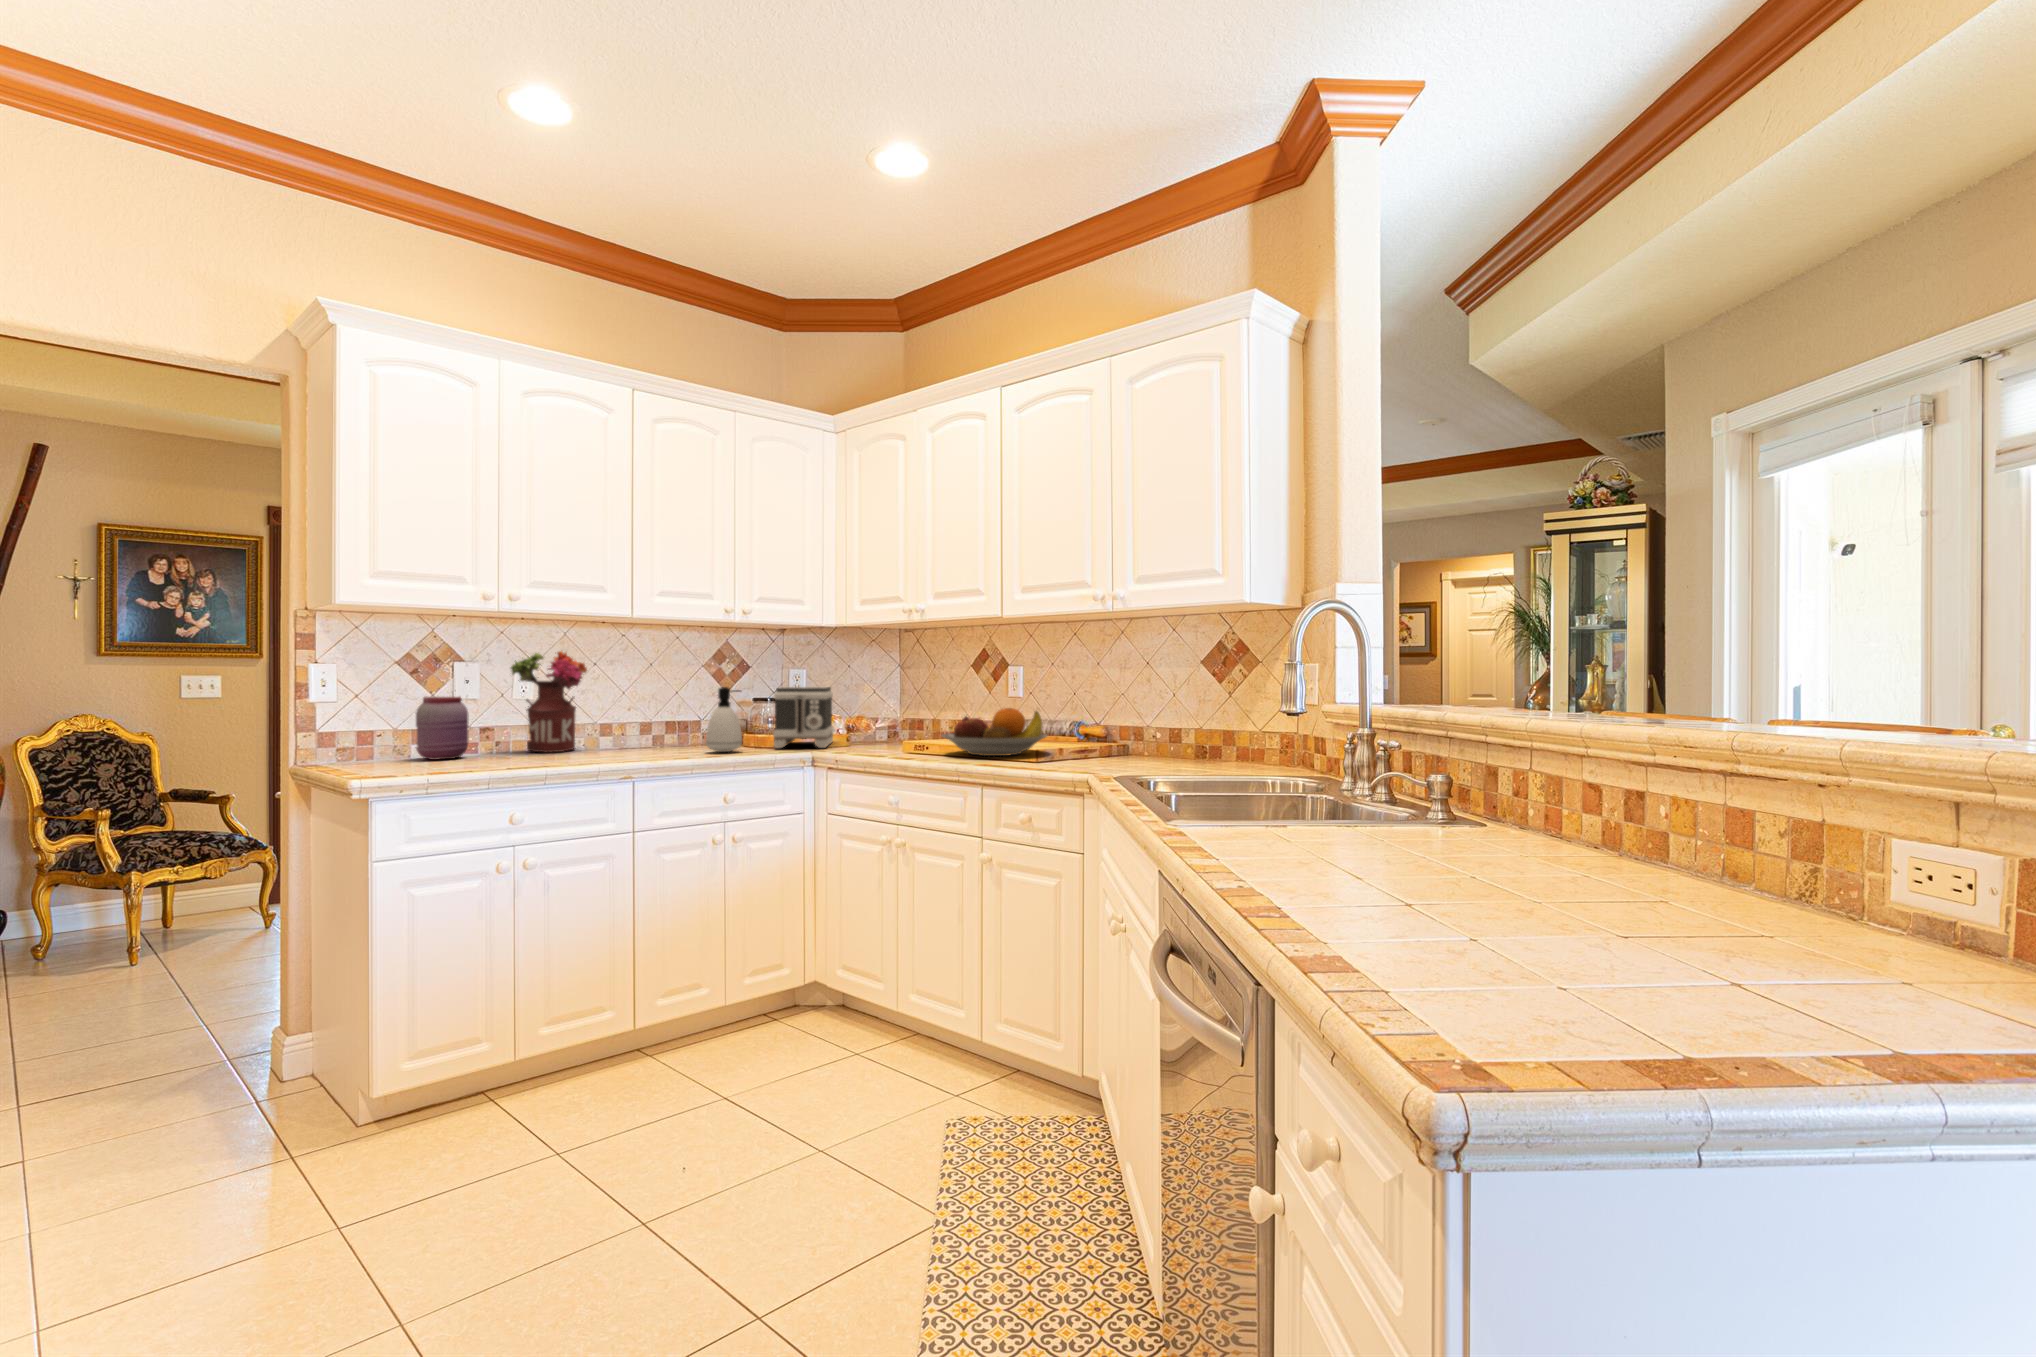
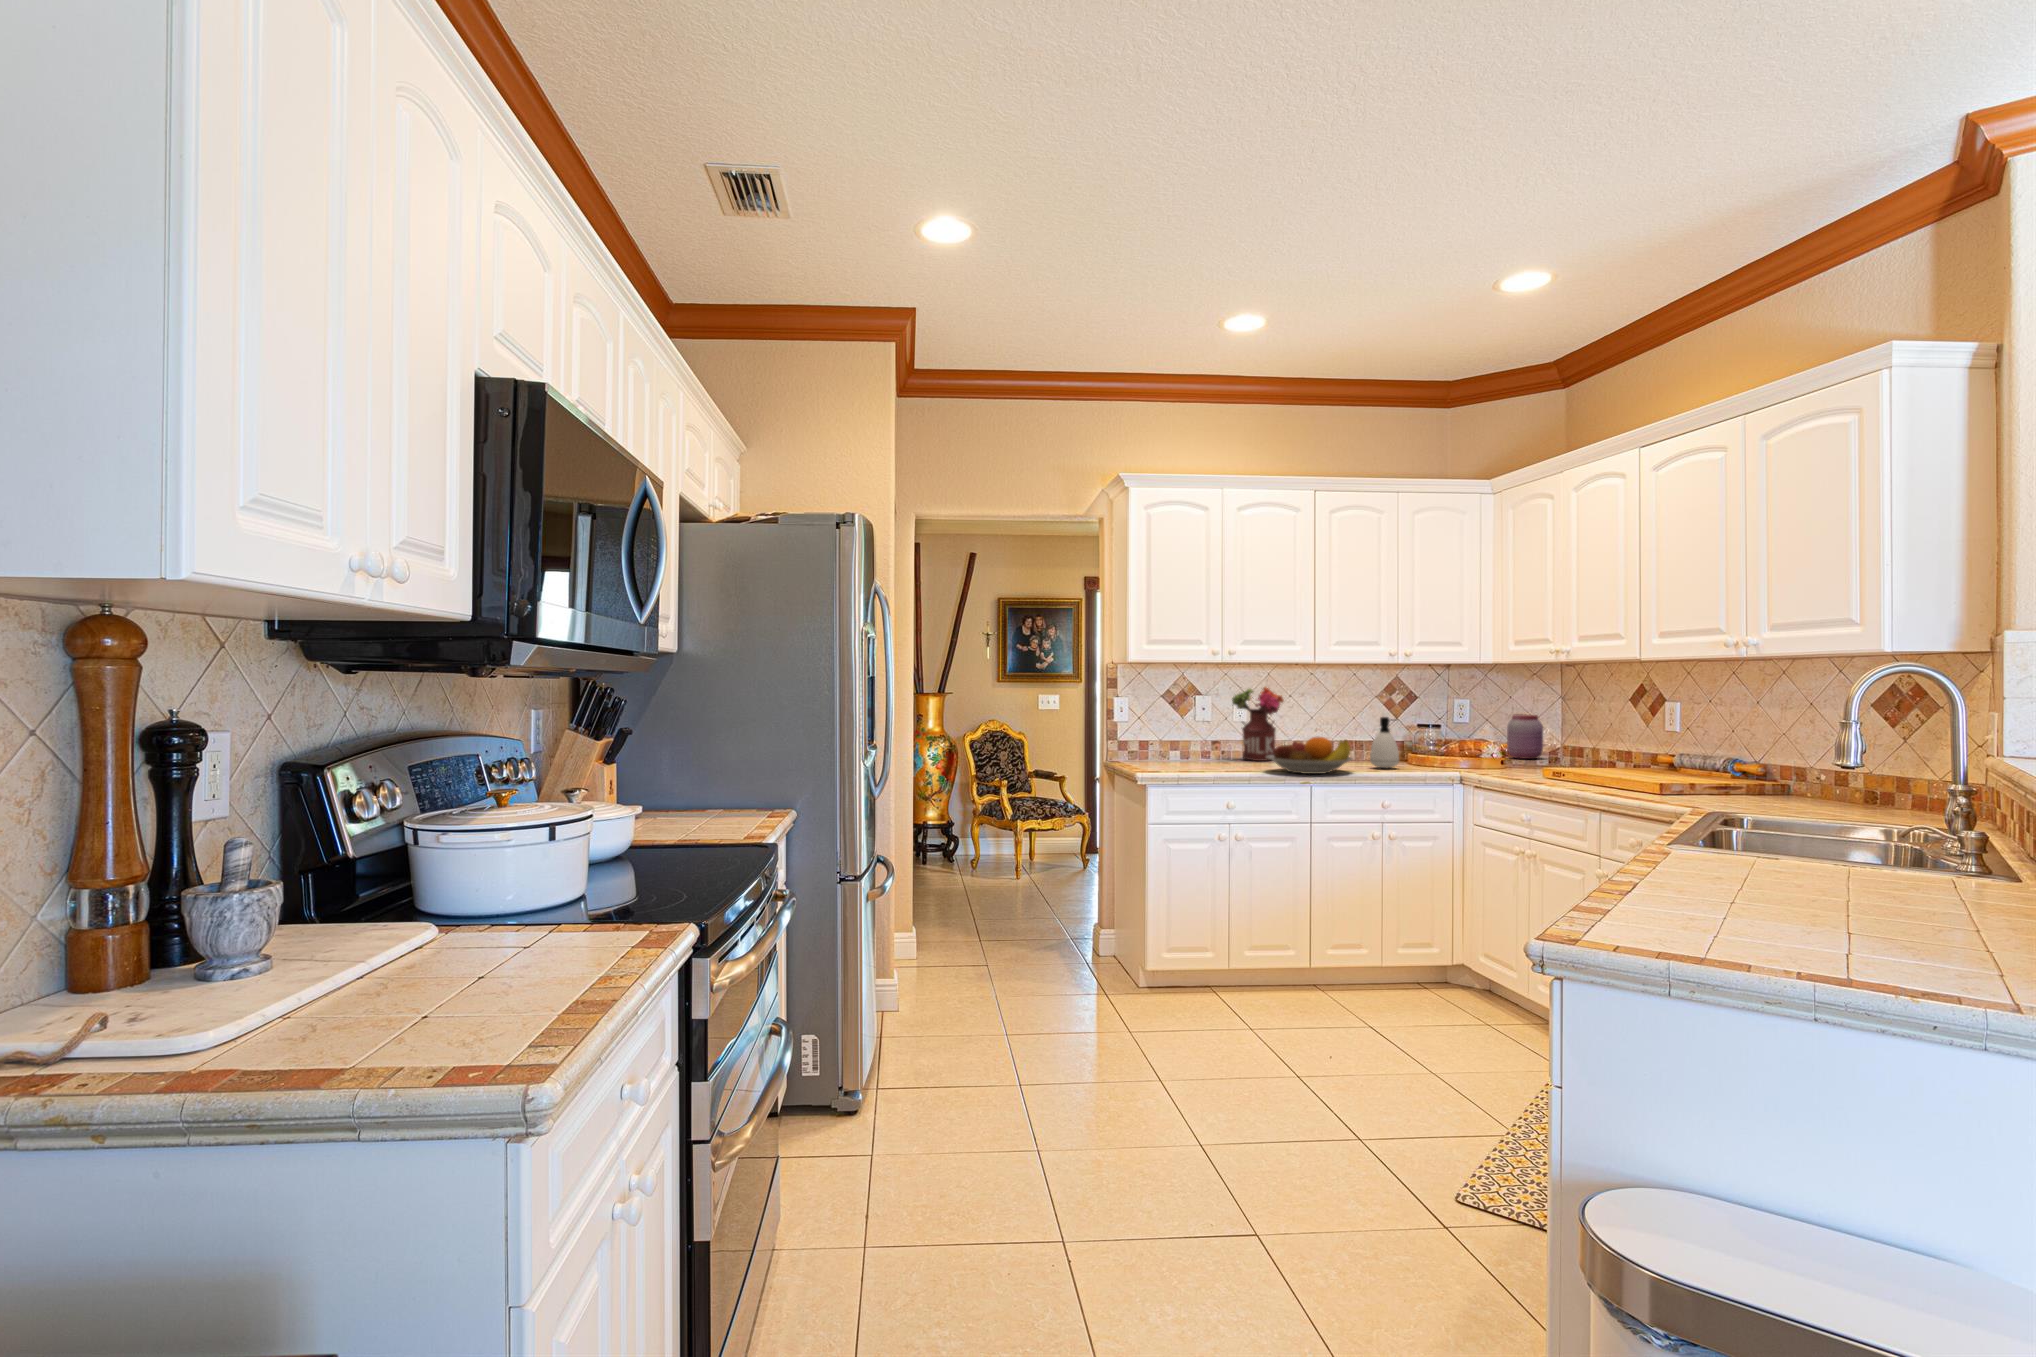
toaster: present [773,687,833,748] -> none [1426,716,1485,770]
jar: present [416,697,469,760] -> present [1507,714,1543,759]
fruit bowl: present [942,708,1047,756] -> present [1266,737,1352,774]

